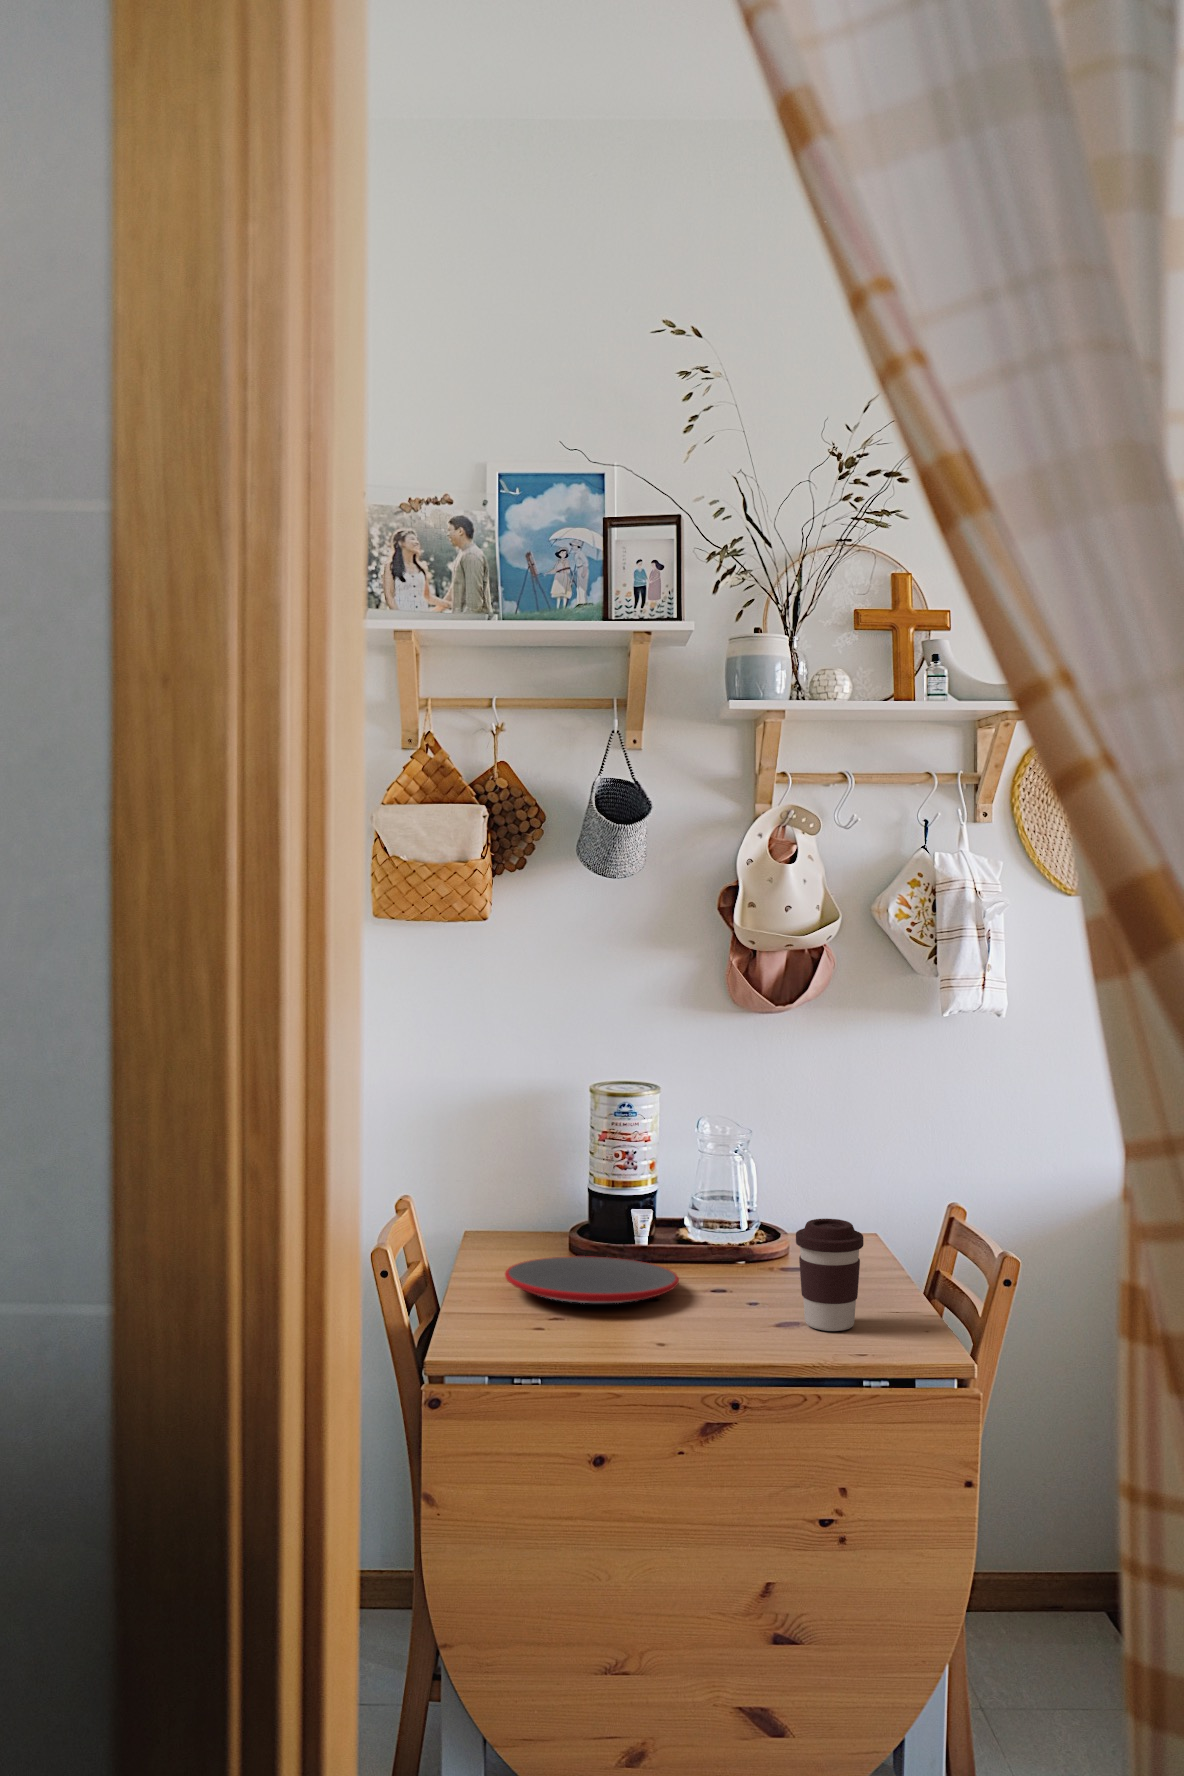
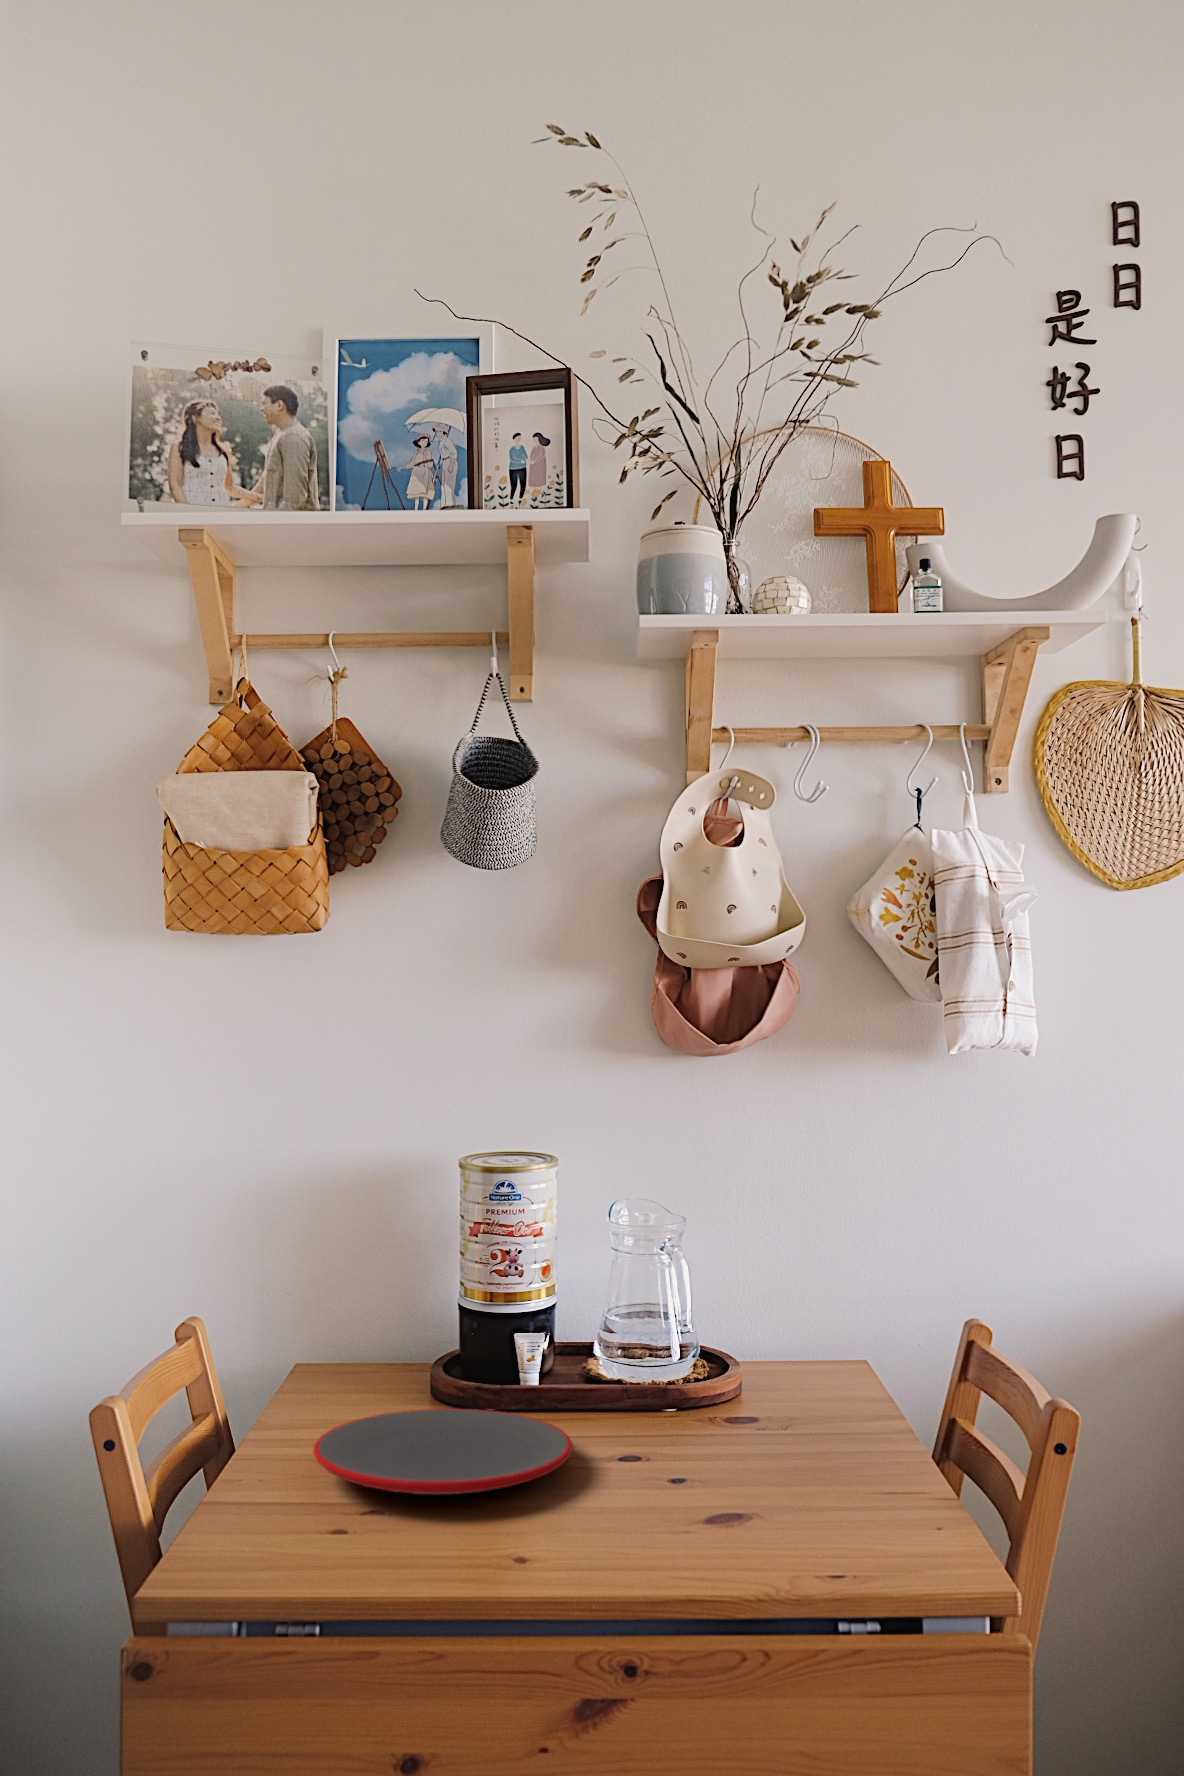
coffee cup: present [796,1219,864,1331] -> none [738,1359,840,1536]

